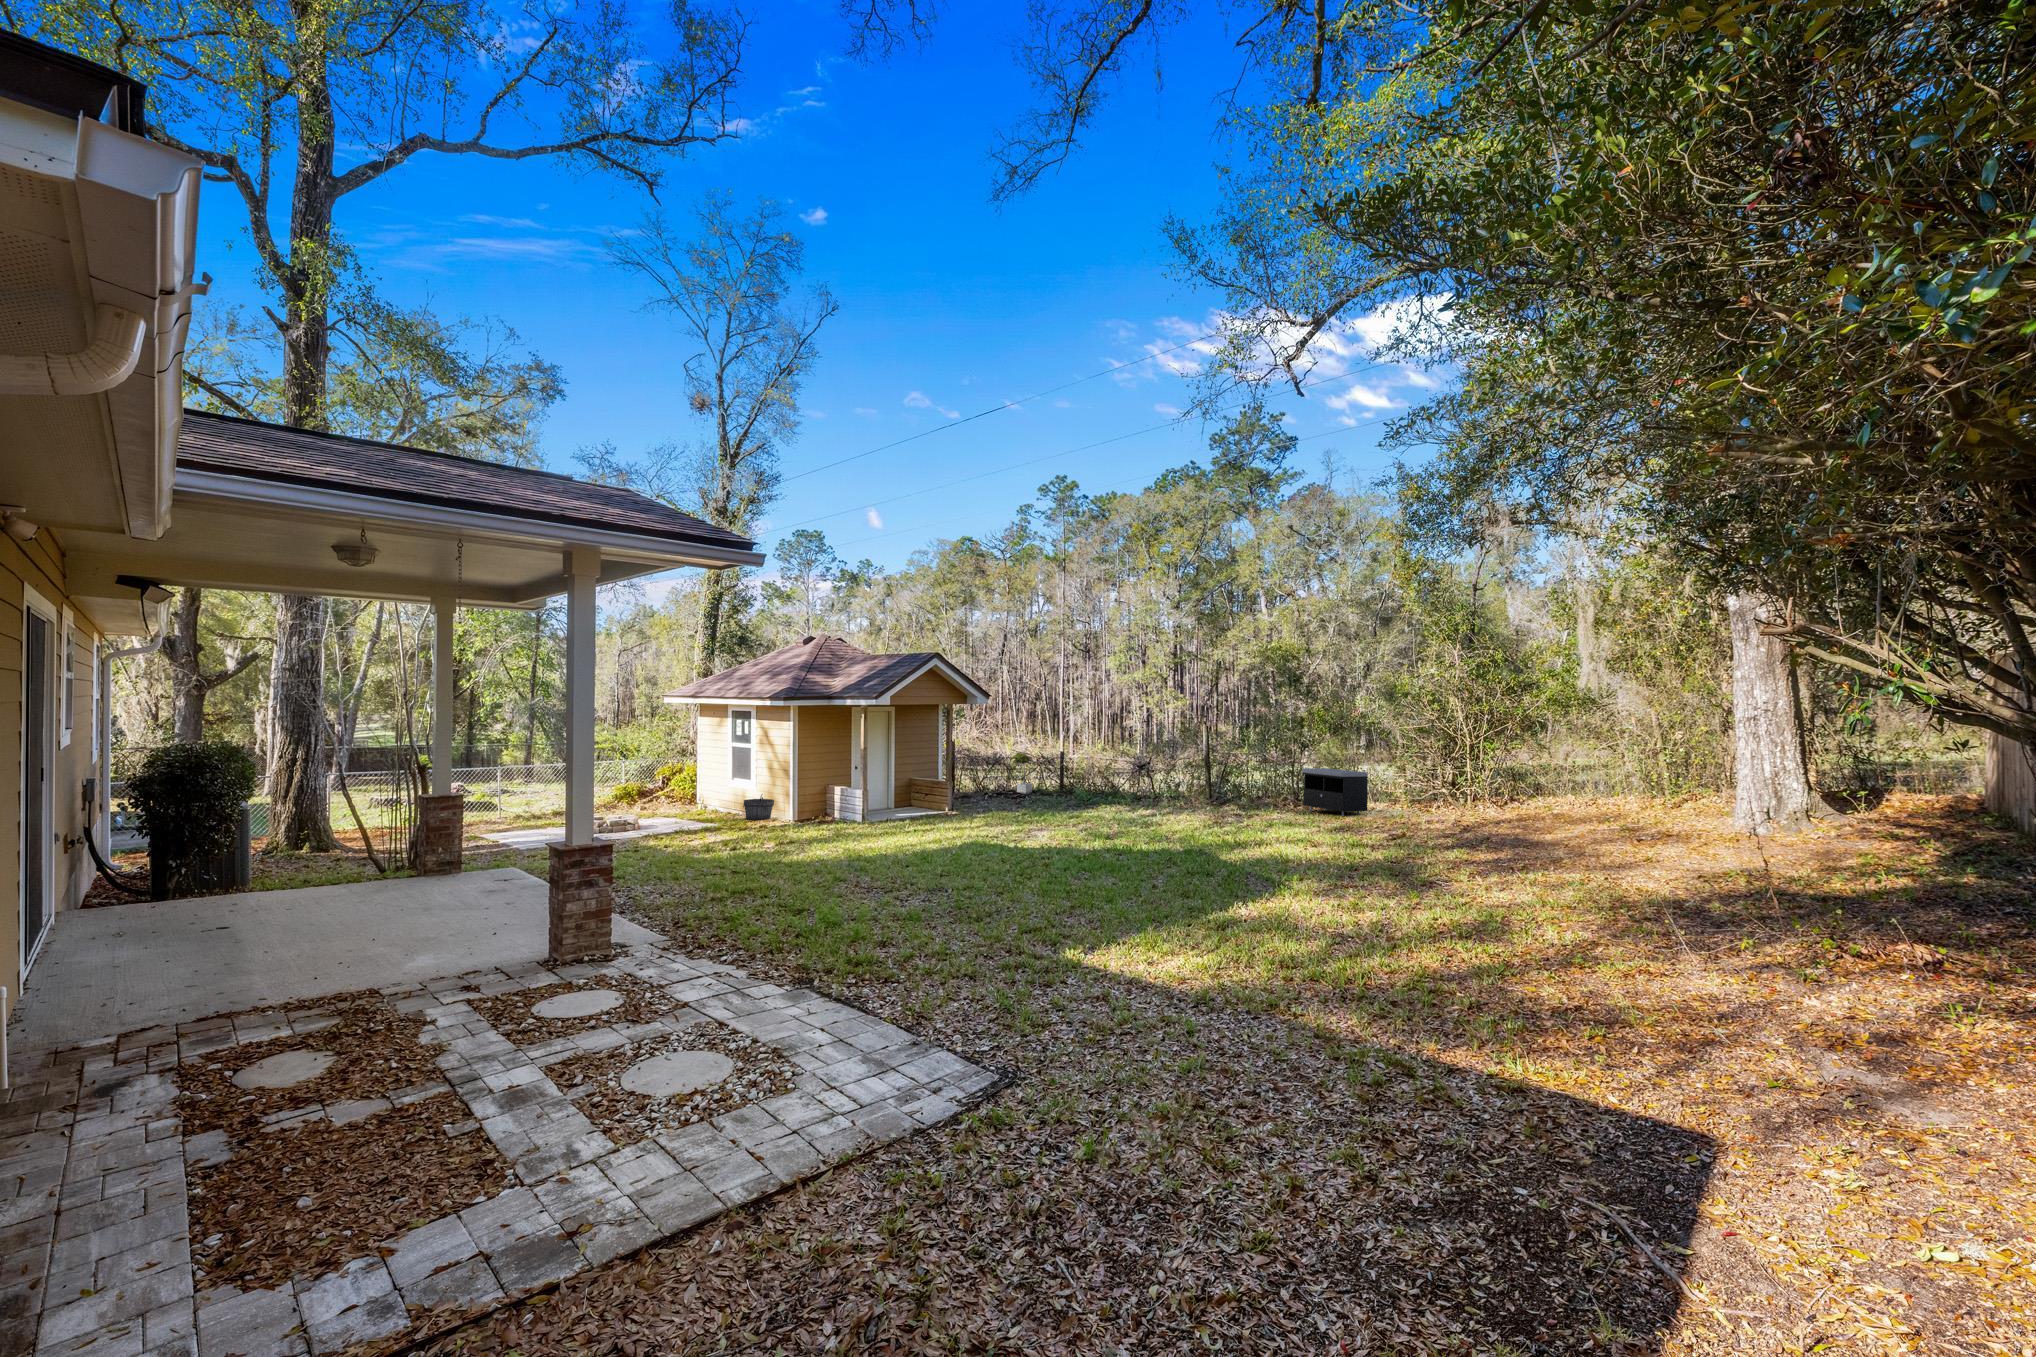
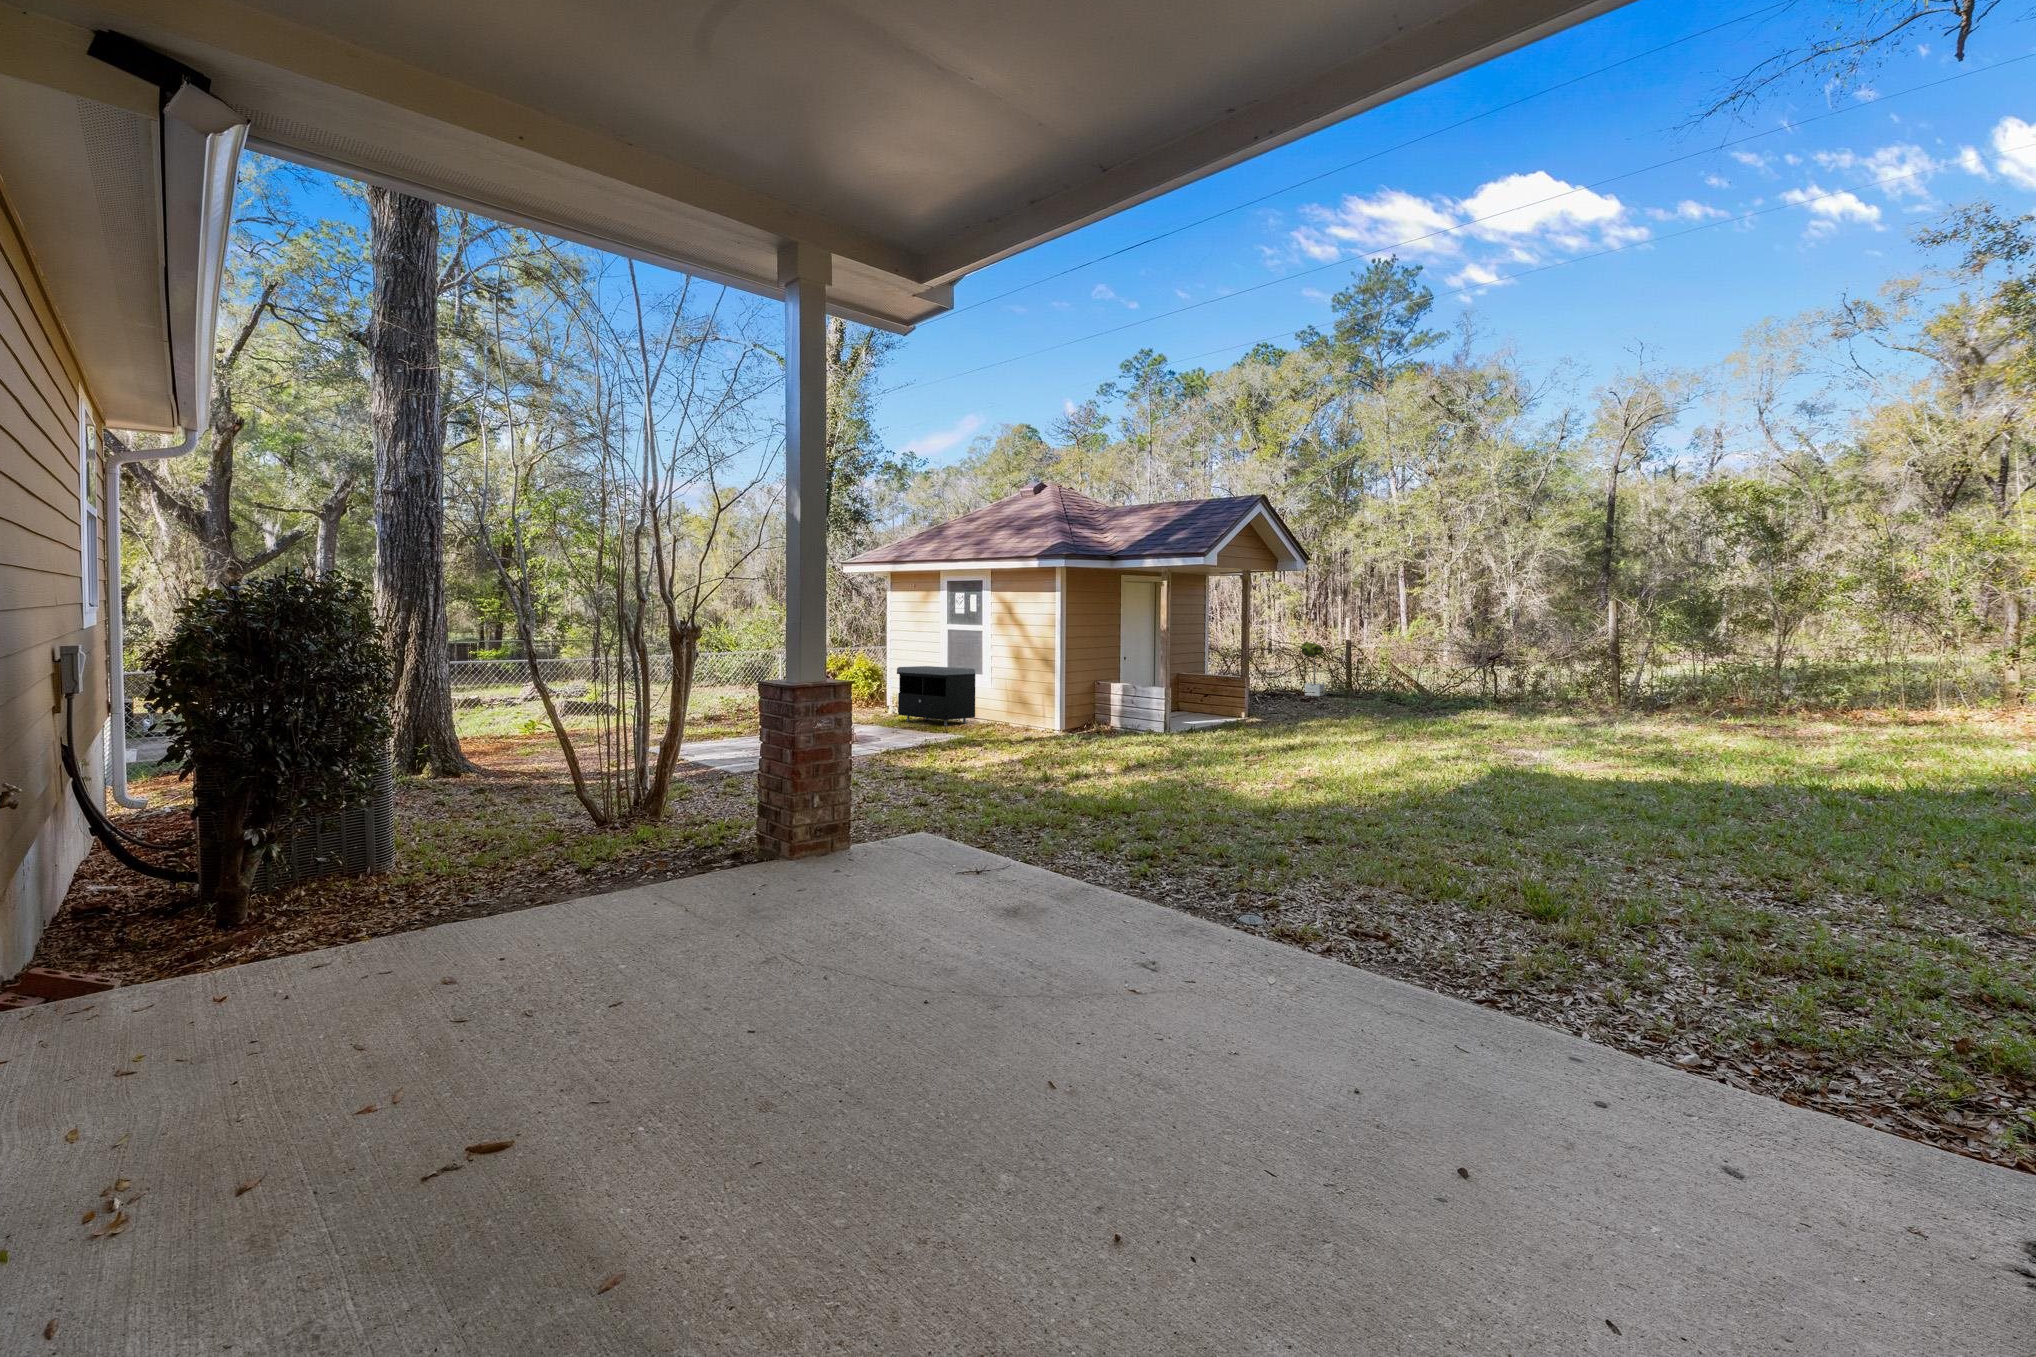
storage bench: present [1302,768,1368,816] -> present [897,666,975,726]
wooden bucket: present [743,795,774,820] -> none [992,695,1035,732]

